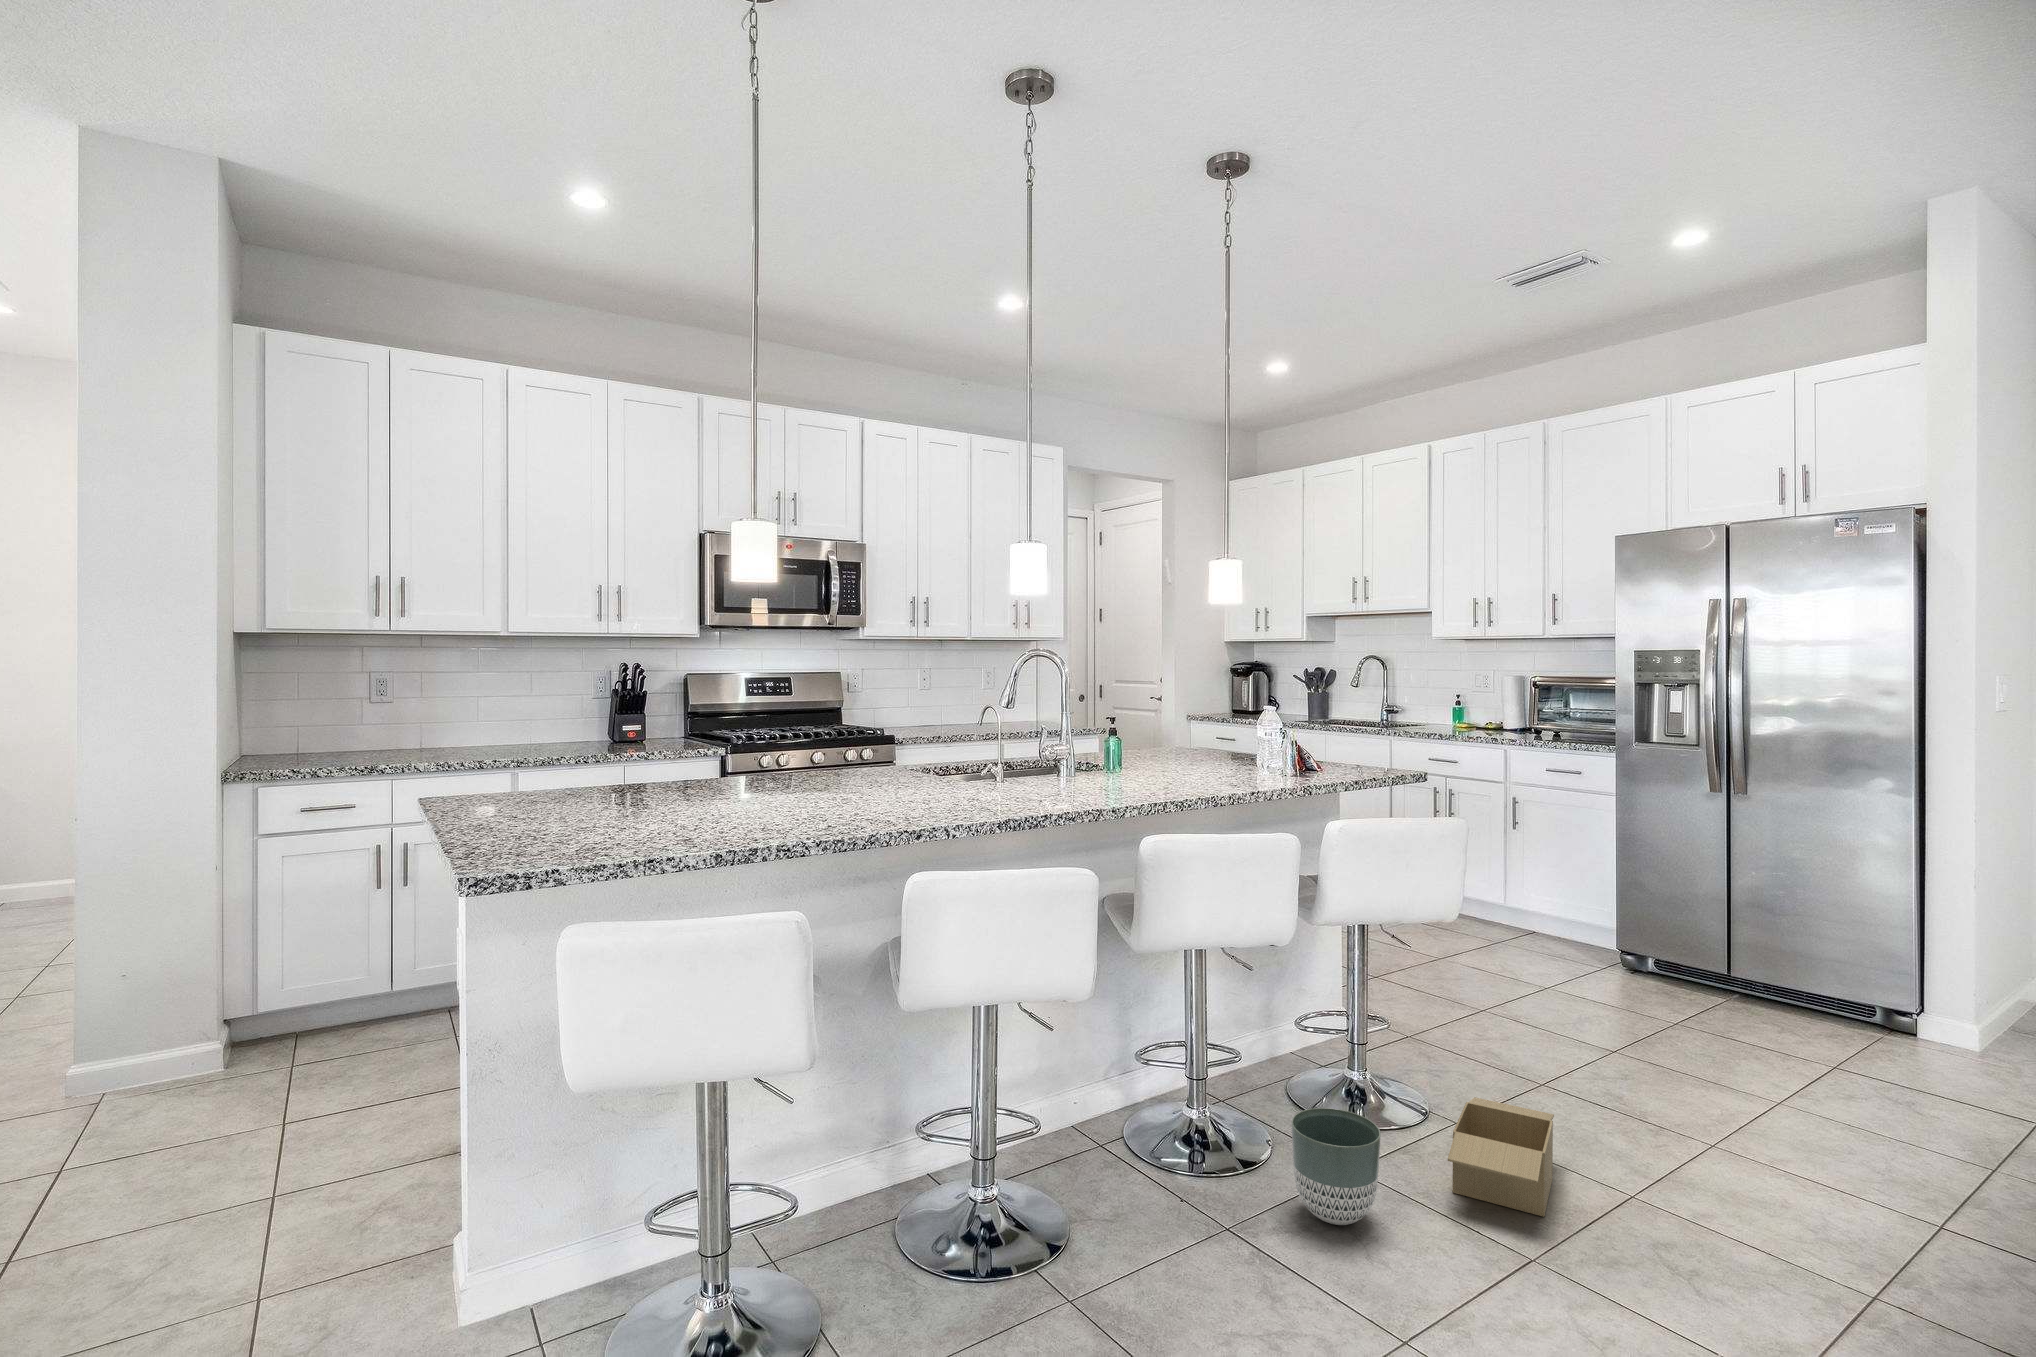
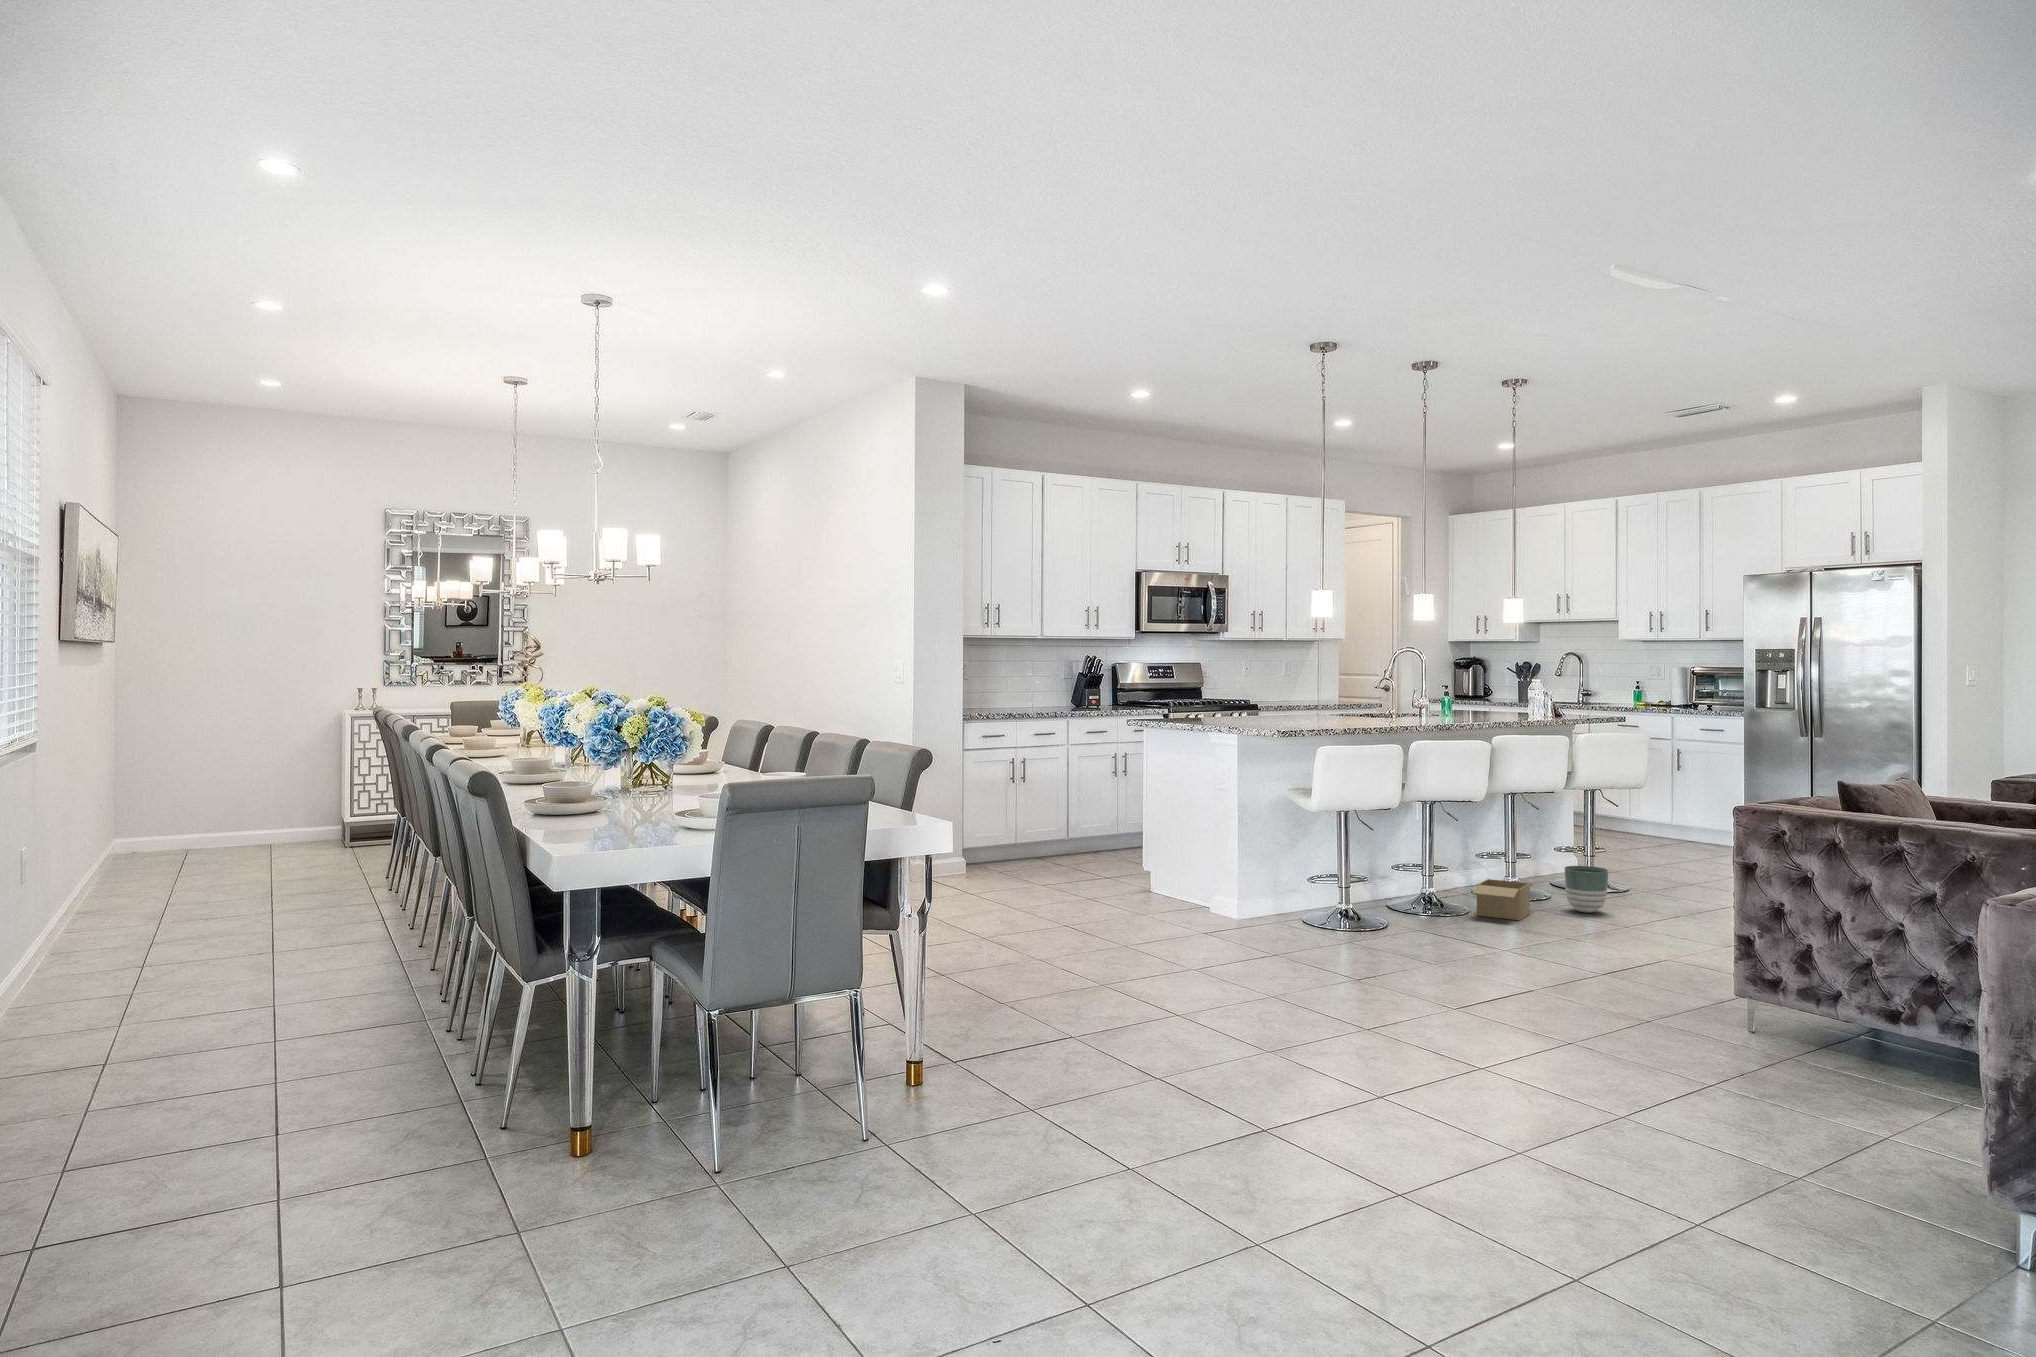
cardboard box: present [1448,1097,1554,1217] -> present [1472,879,1533,920]

